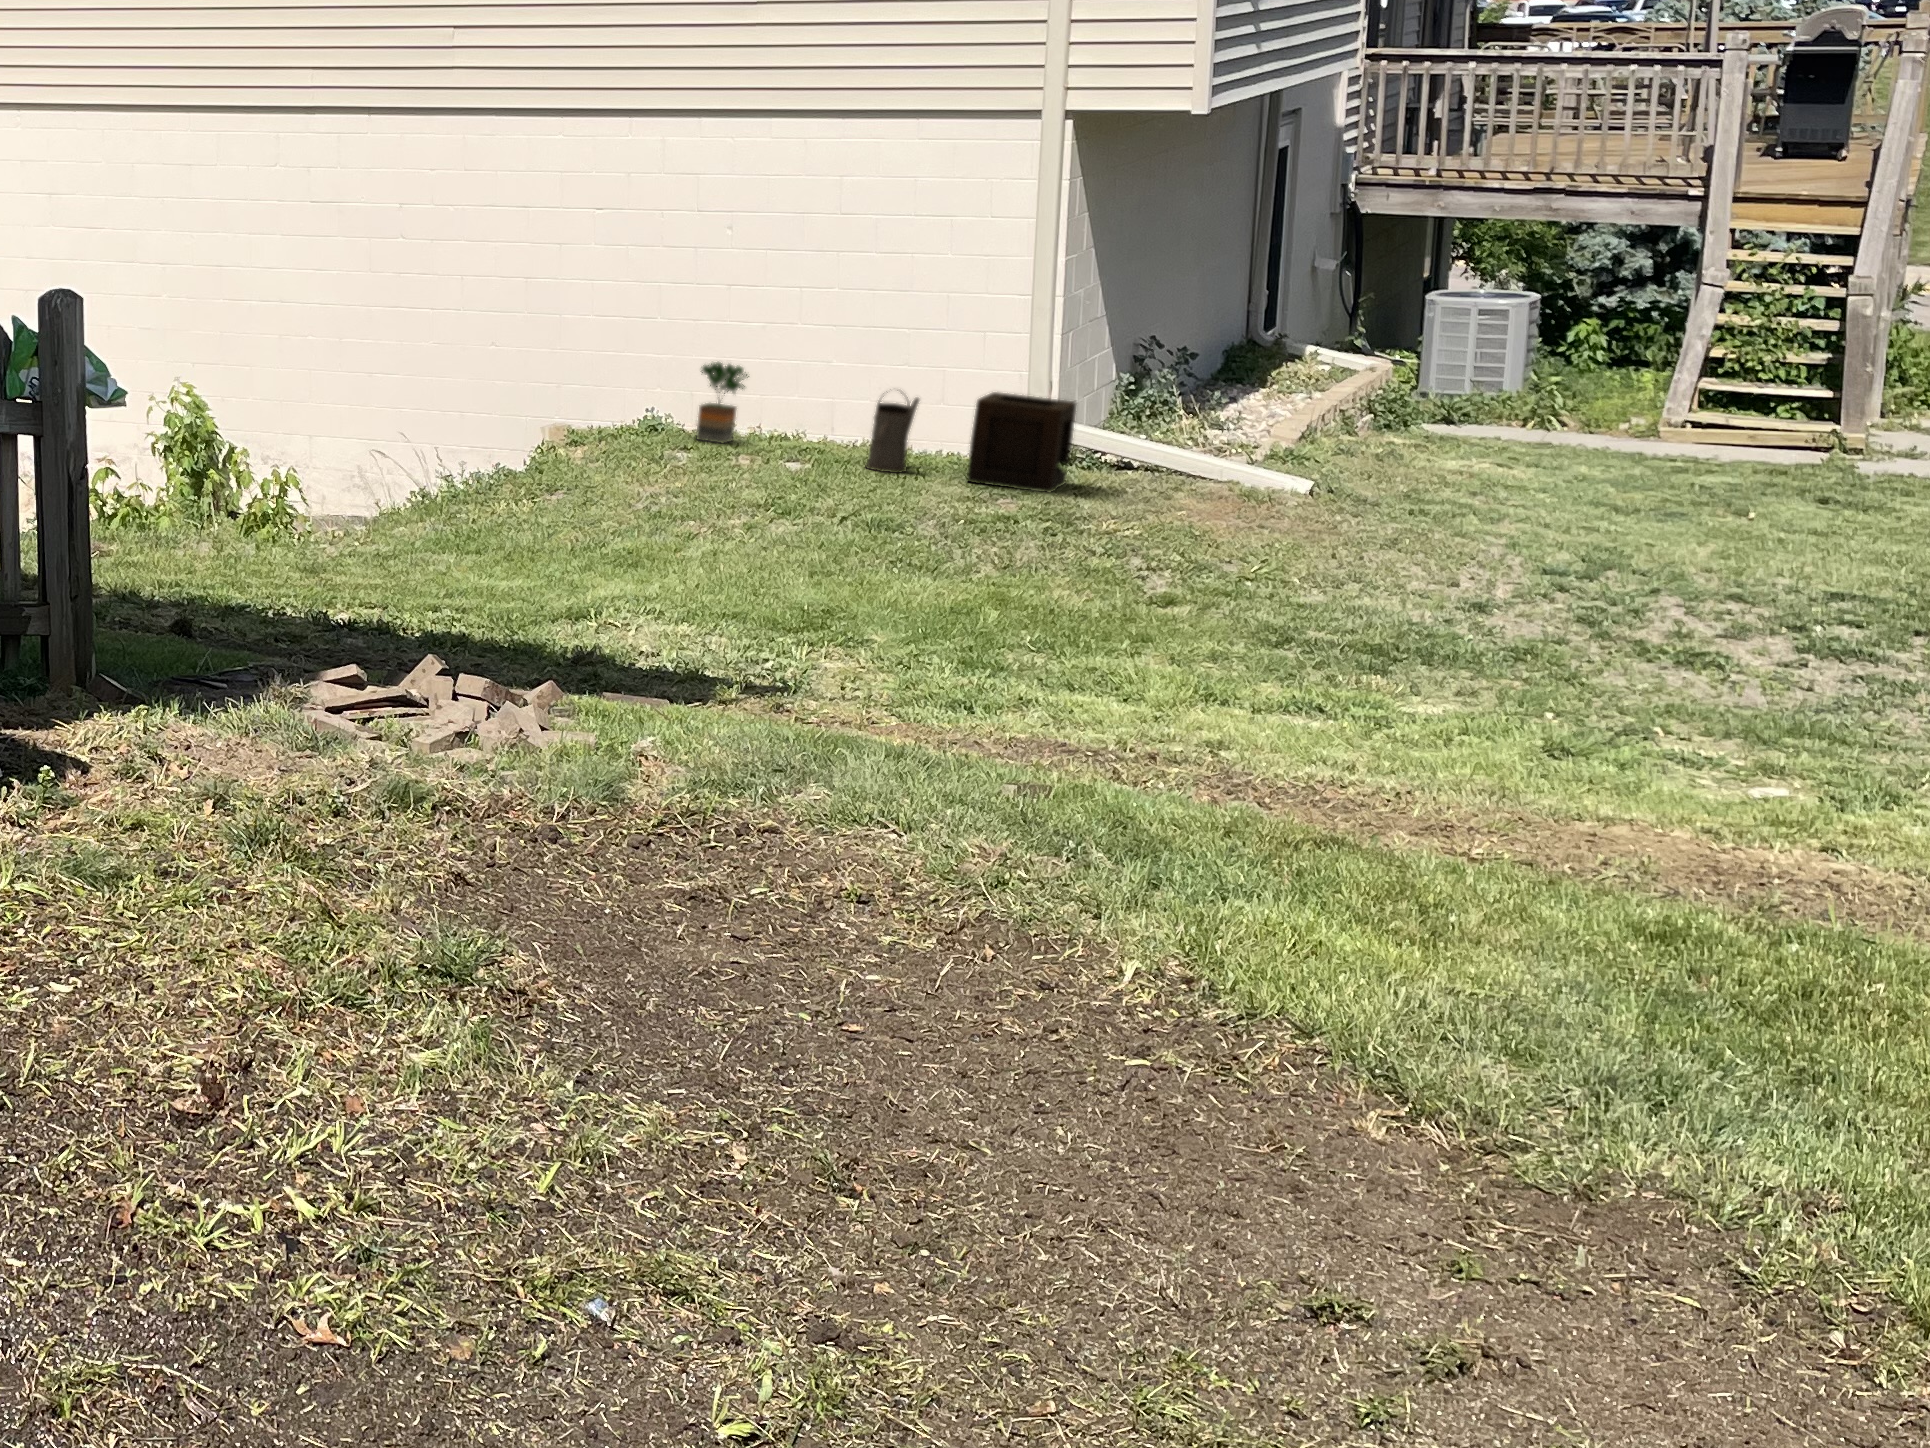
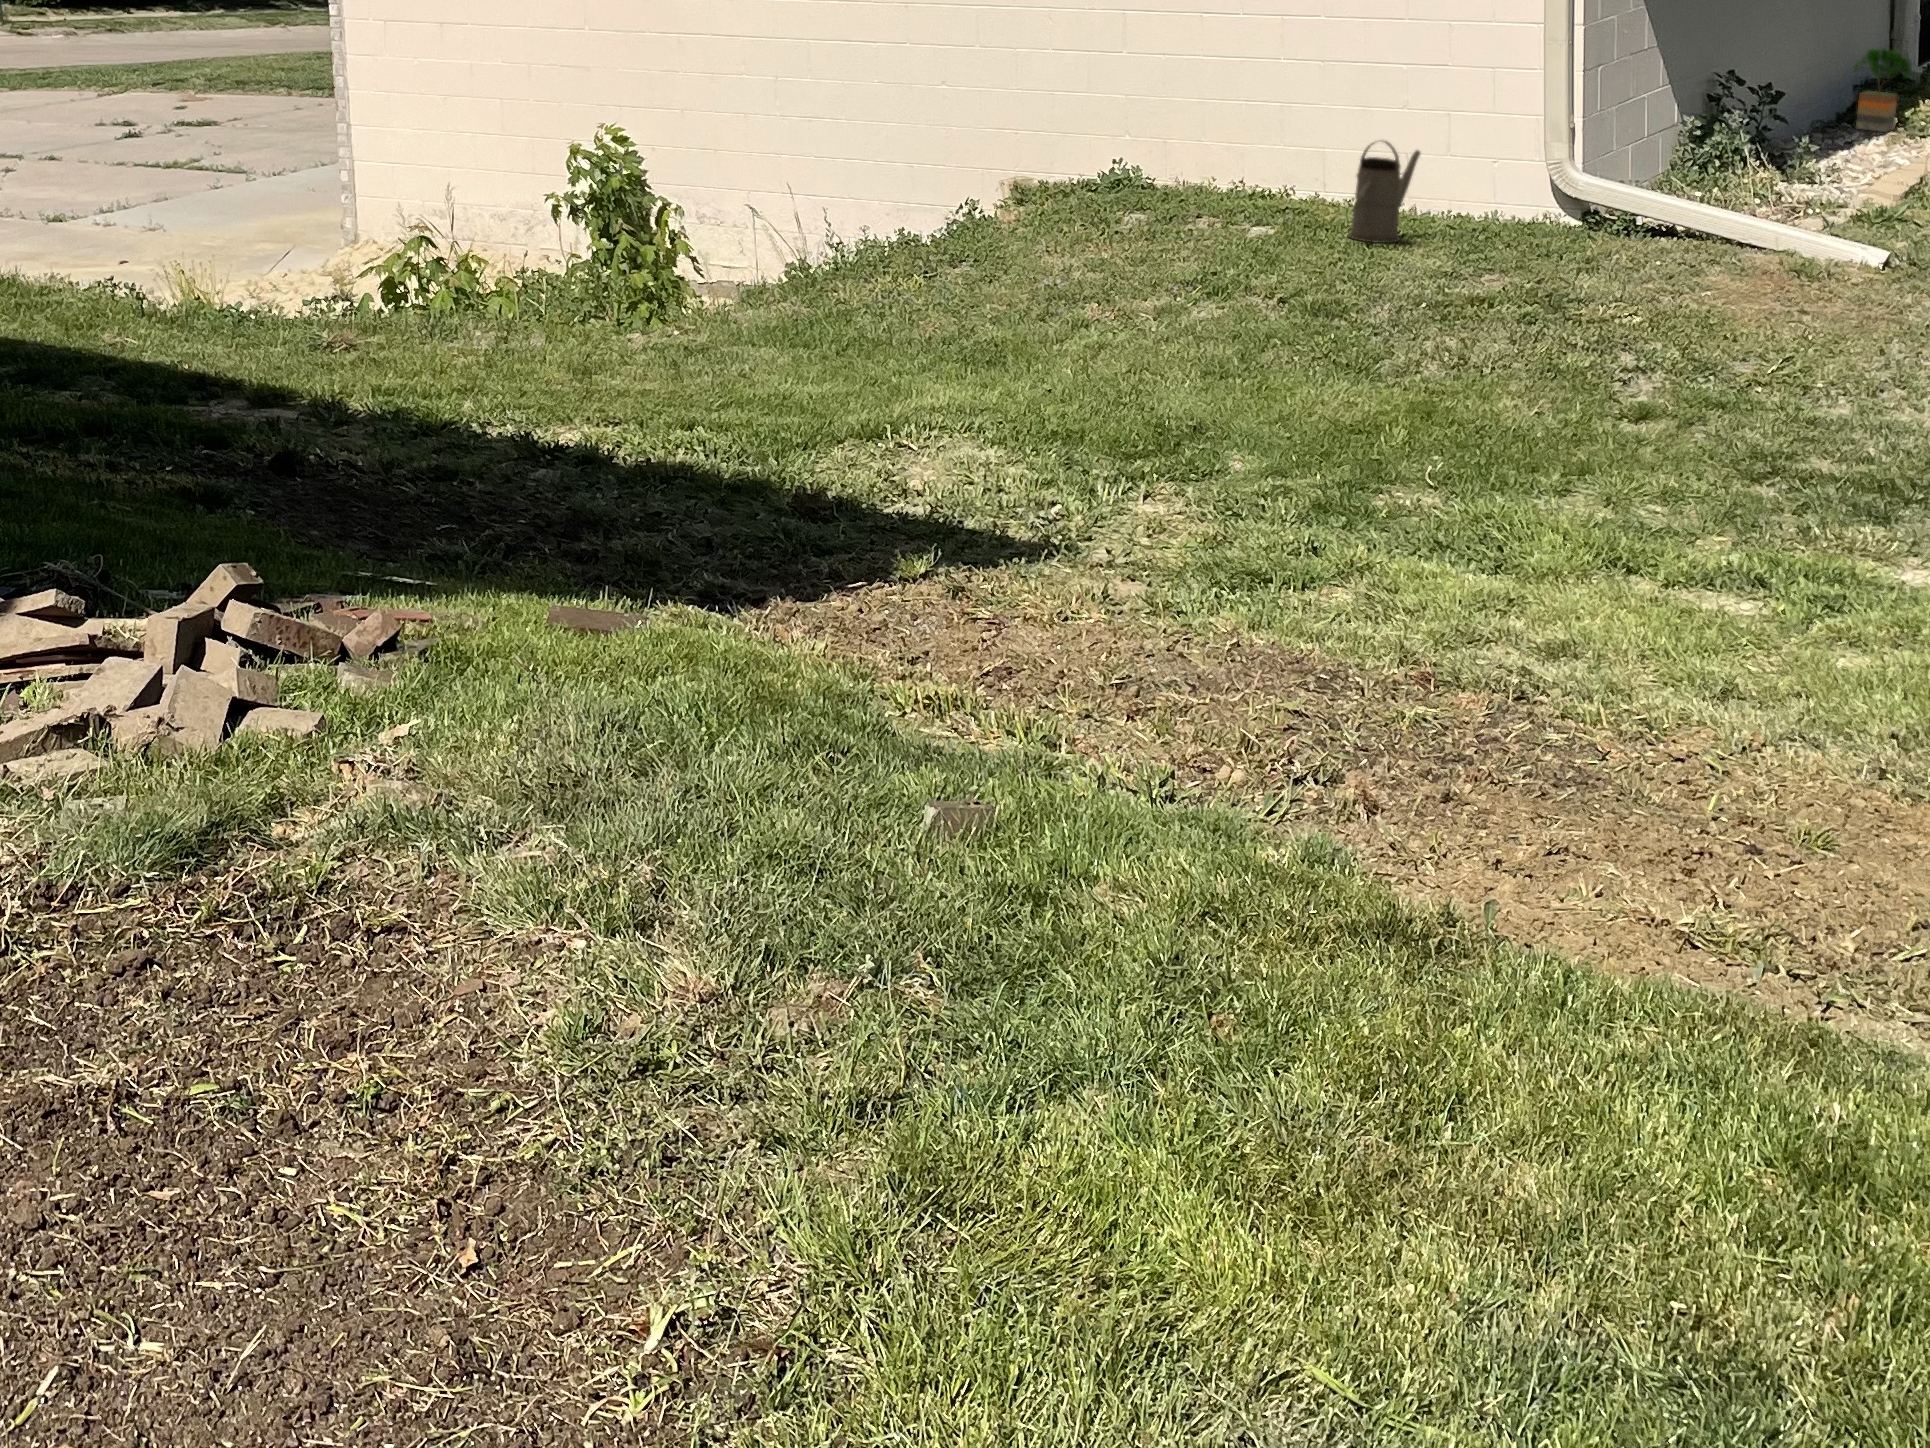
potted tree: present [696,362,749,443] -> present [1853,49,1912,132]
wooden crate: present [967,392,1076,492] -> none [1465,143,1604,268]

